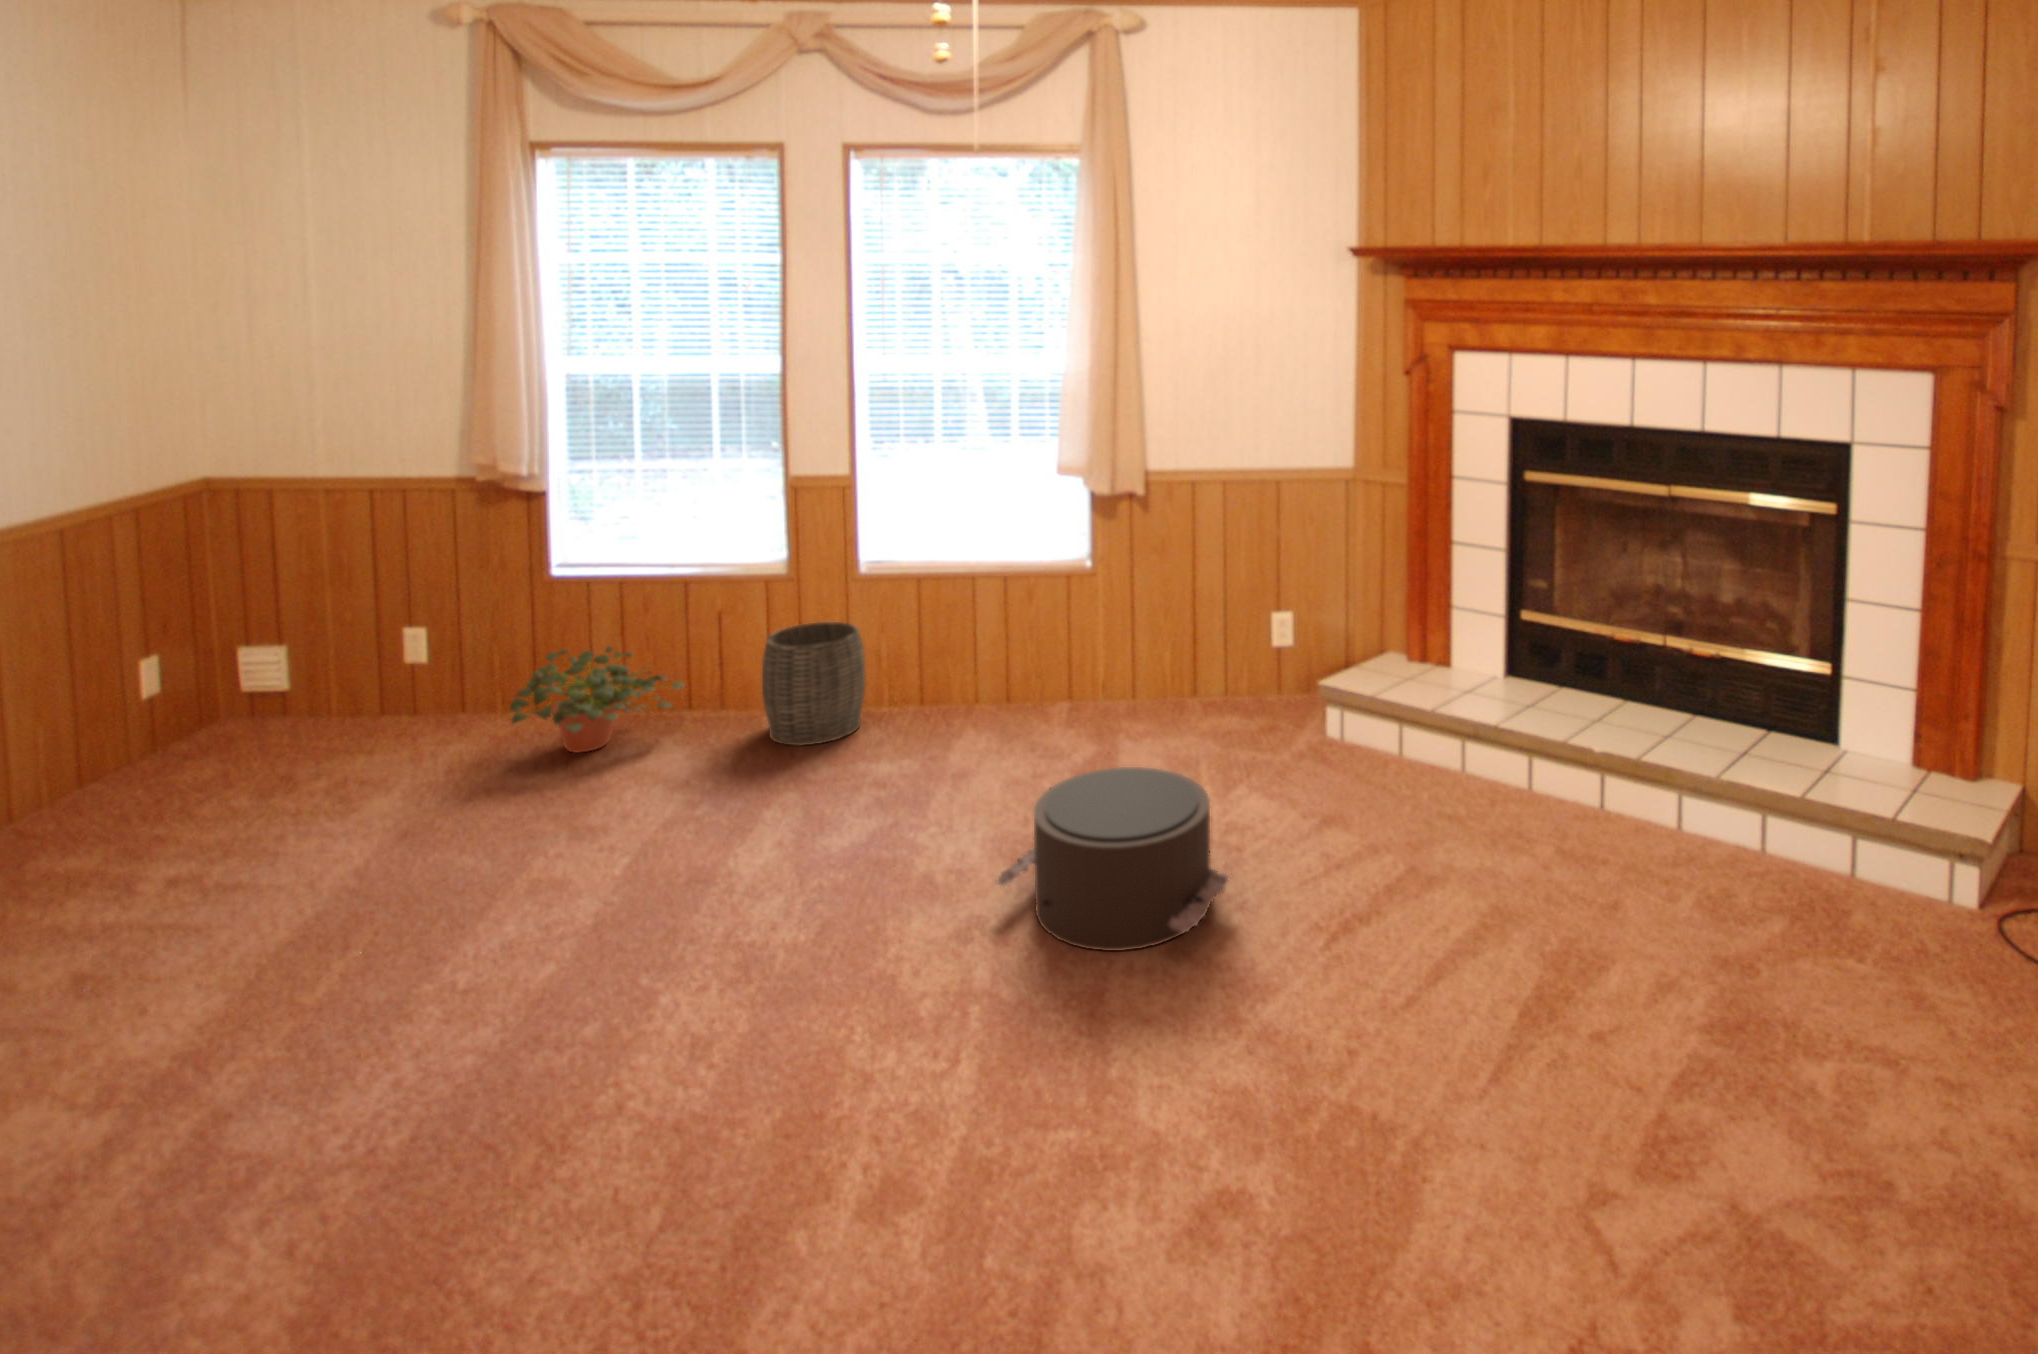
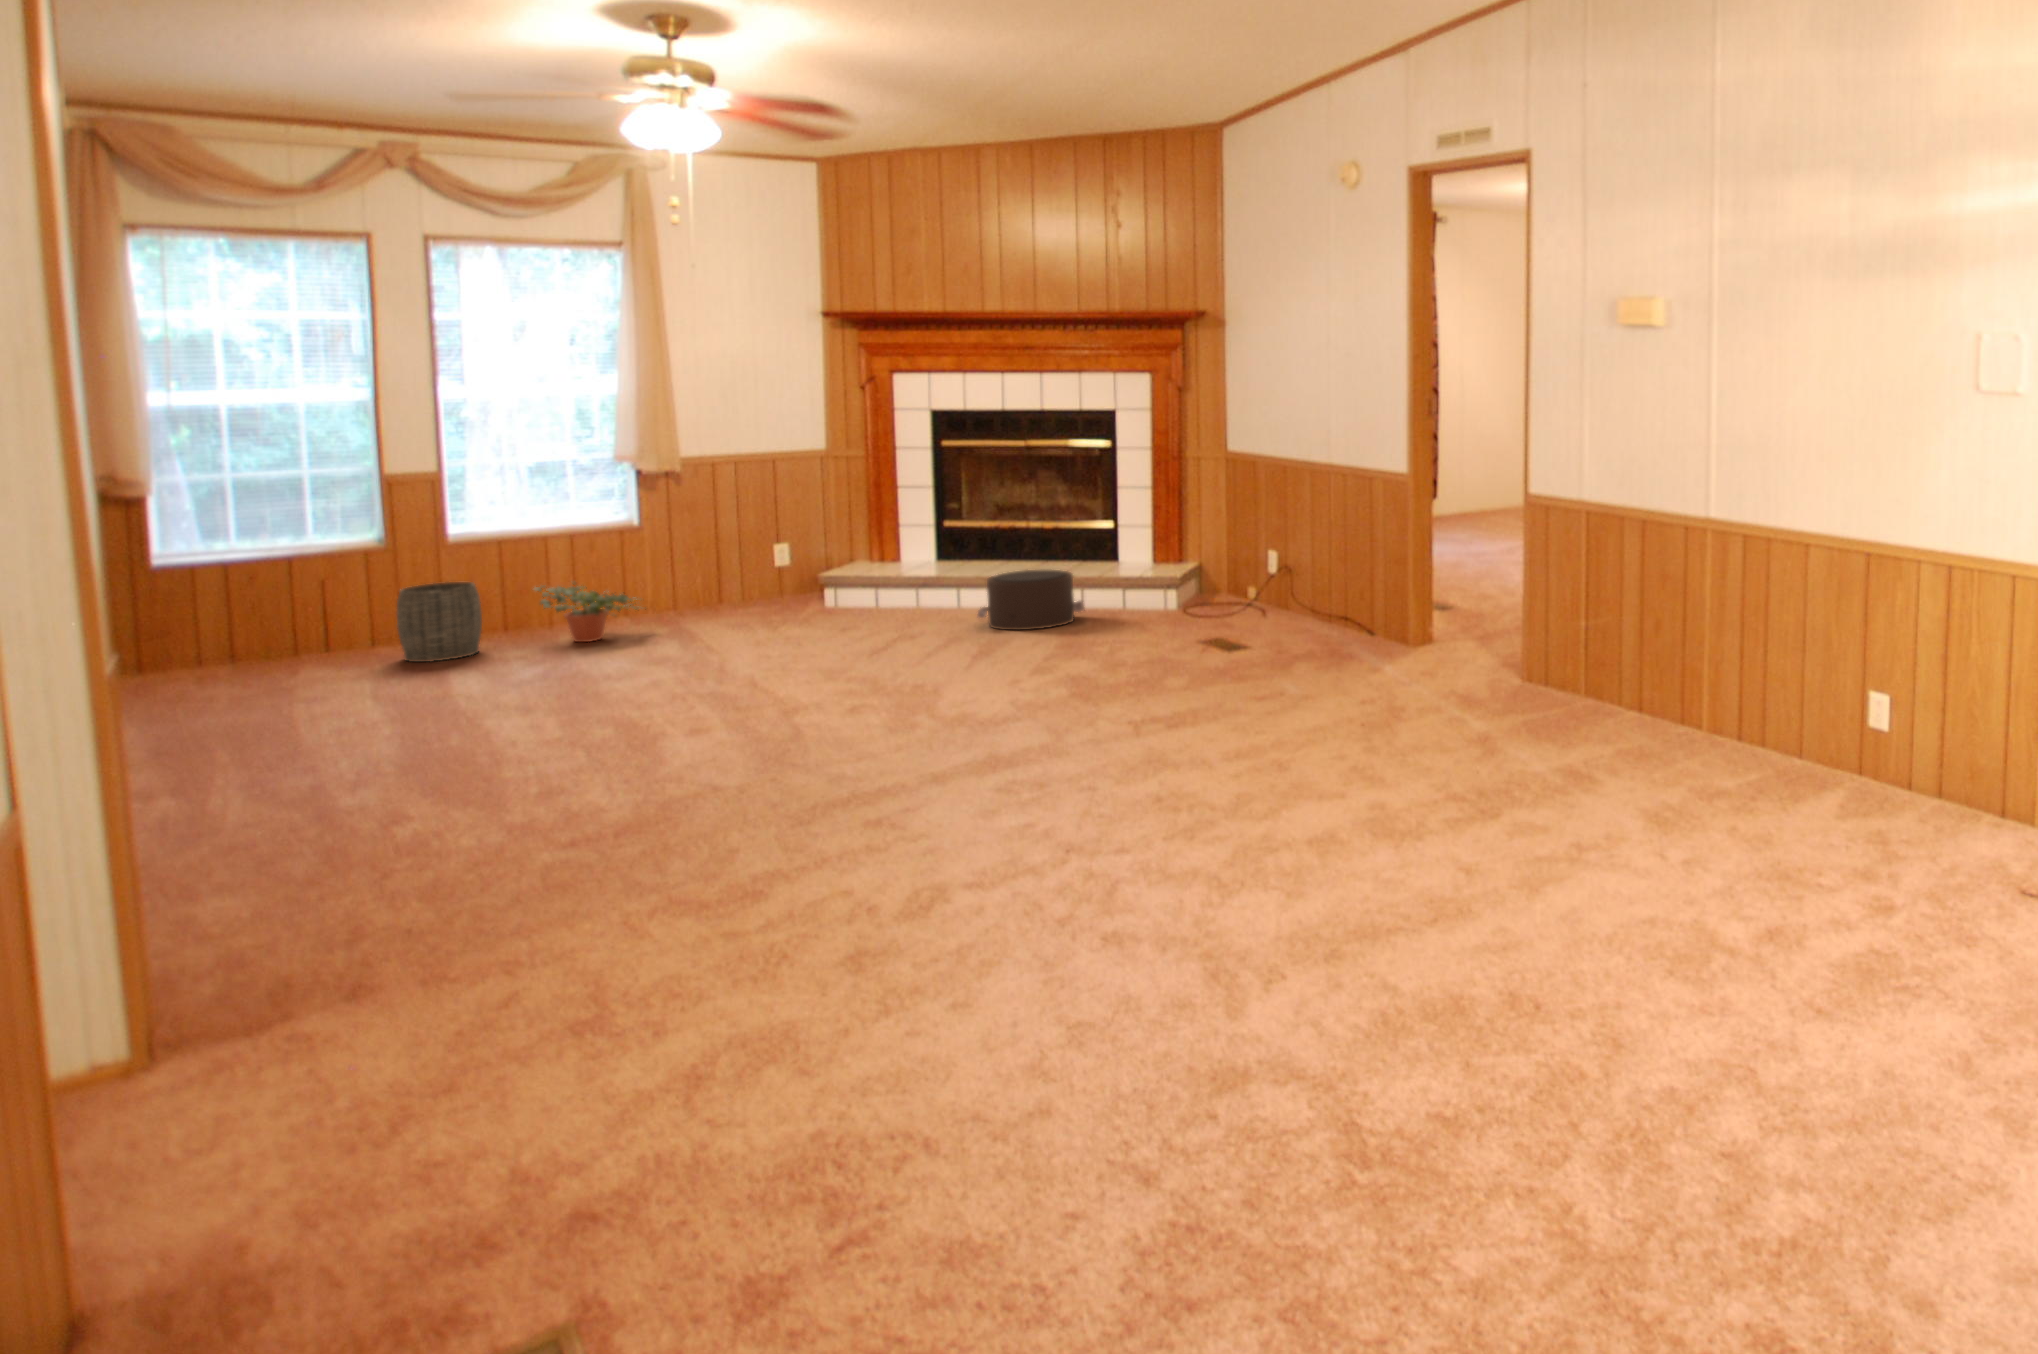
potted plant: present [510,646,684,753] -> present [535,583,642,642]
pouf: present [996,767,1229,951] -> present [977,570,1084,630]

